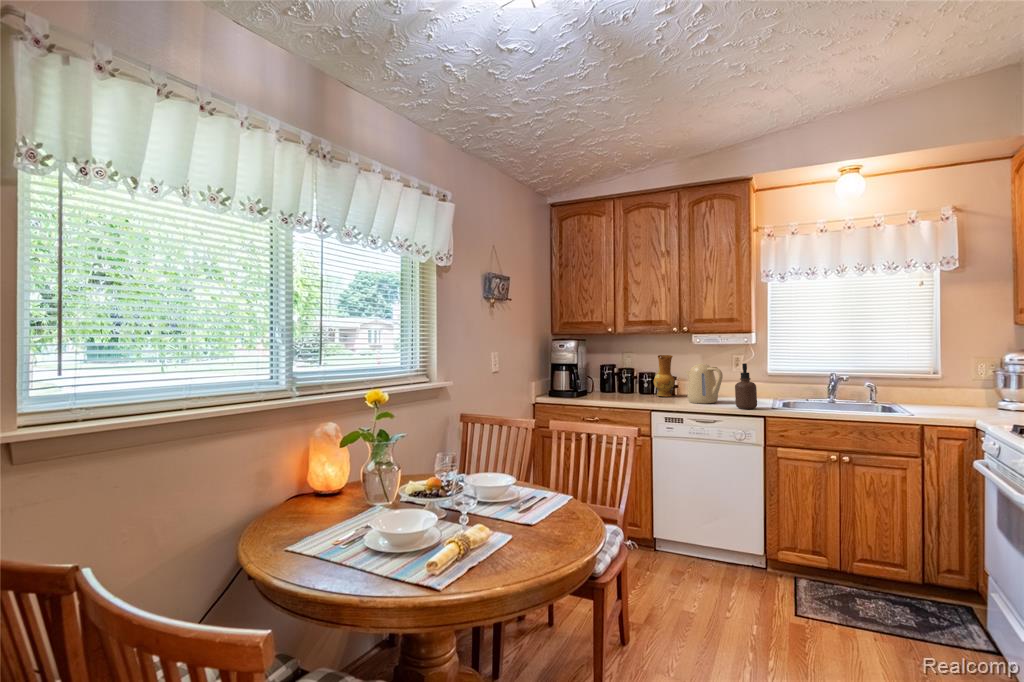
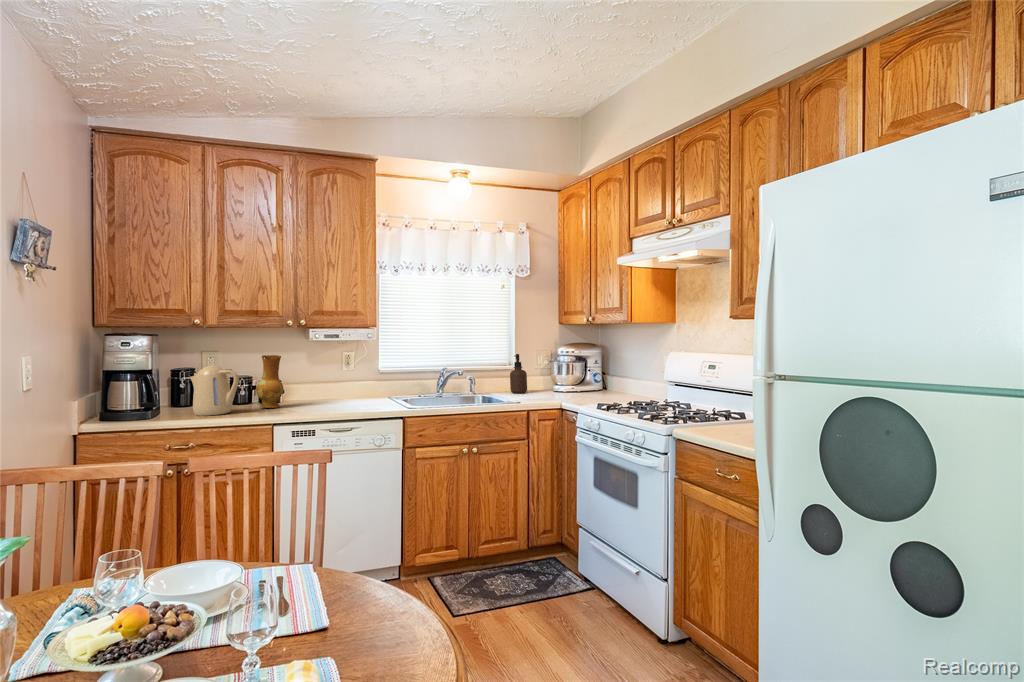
kettle: present [686,363,723,404] -> present [190,365,239,416]
soap dispenser: present [735,363,757,409] -> present [510,354,527,393]

